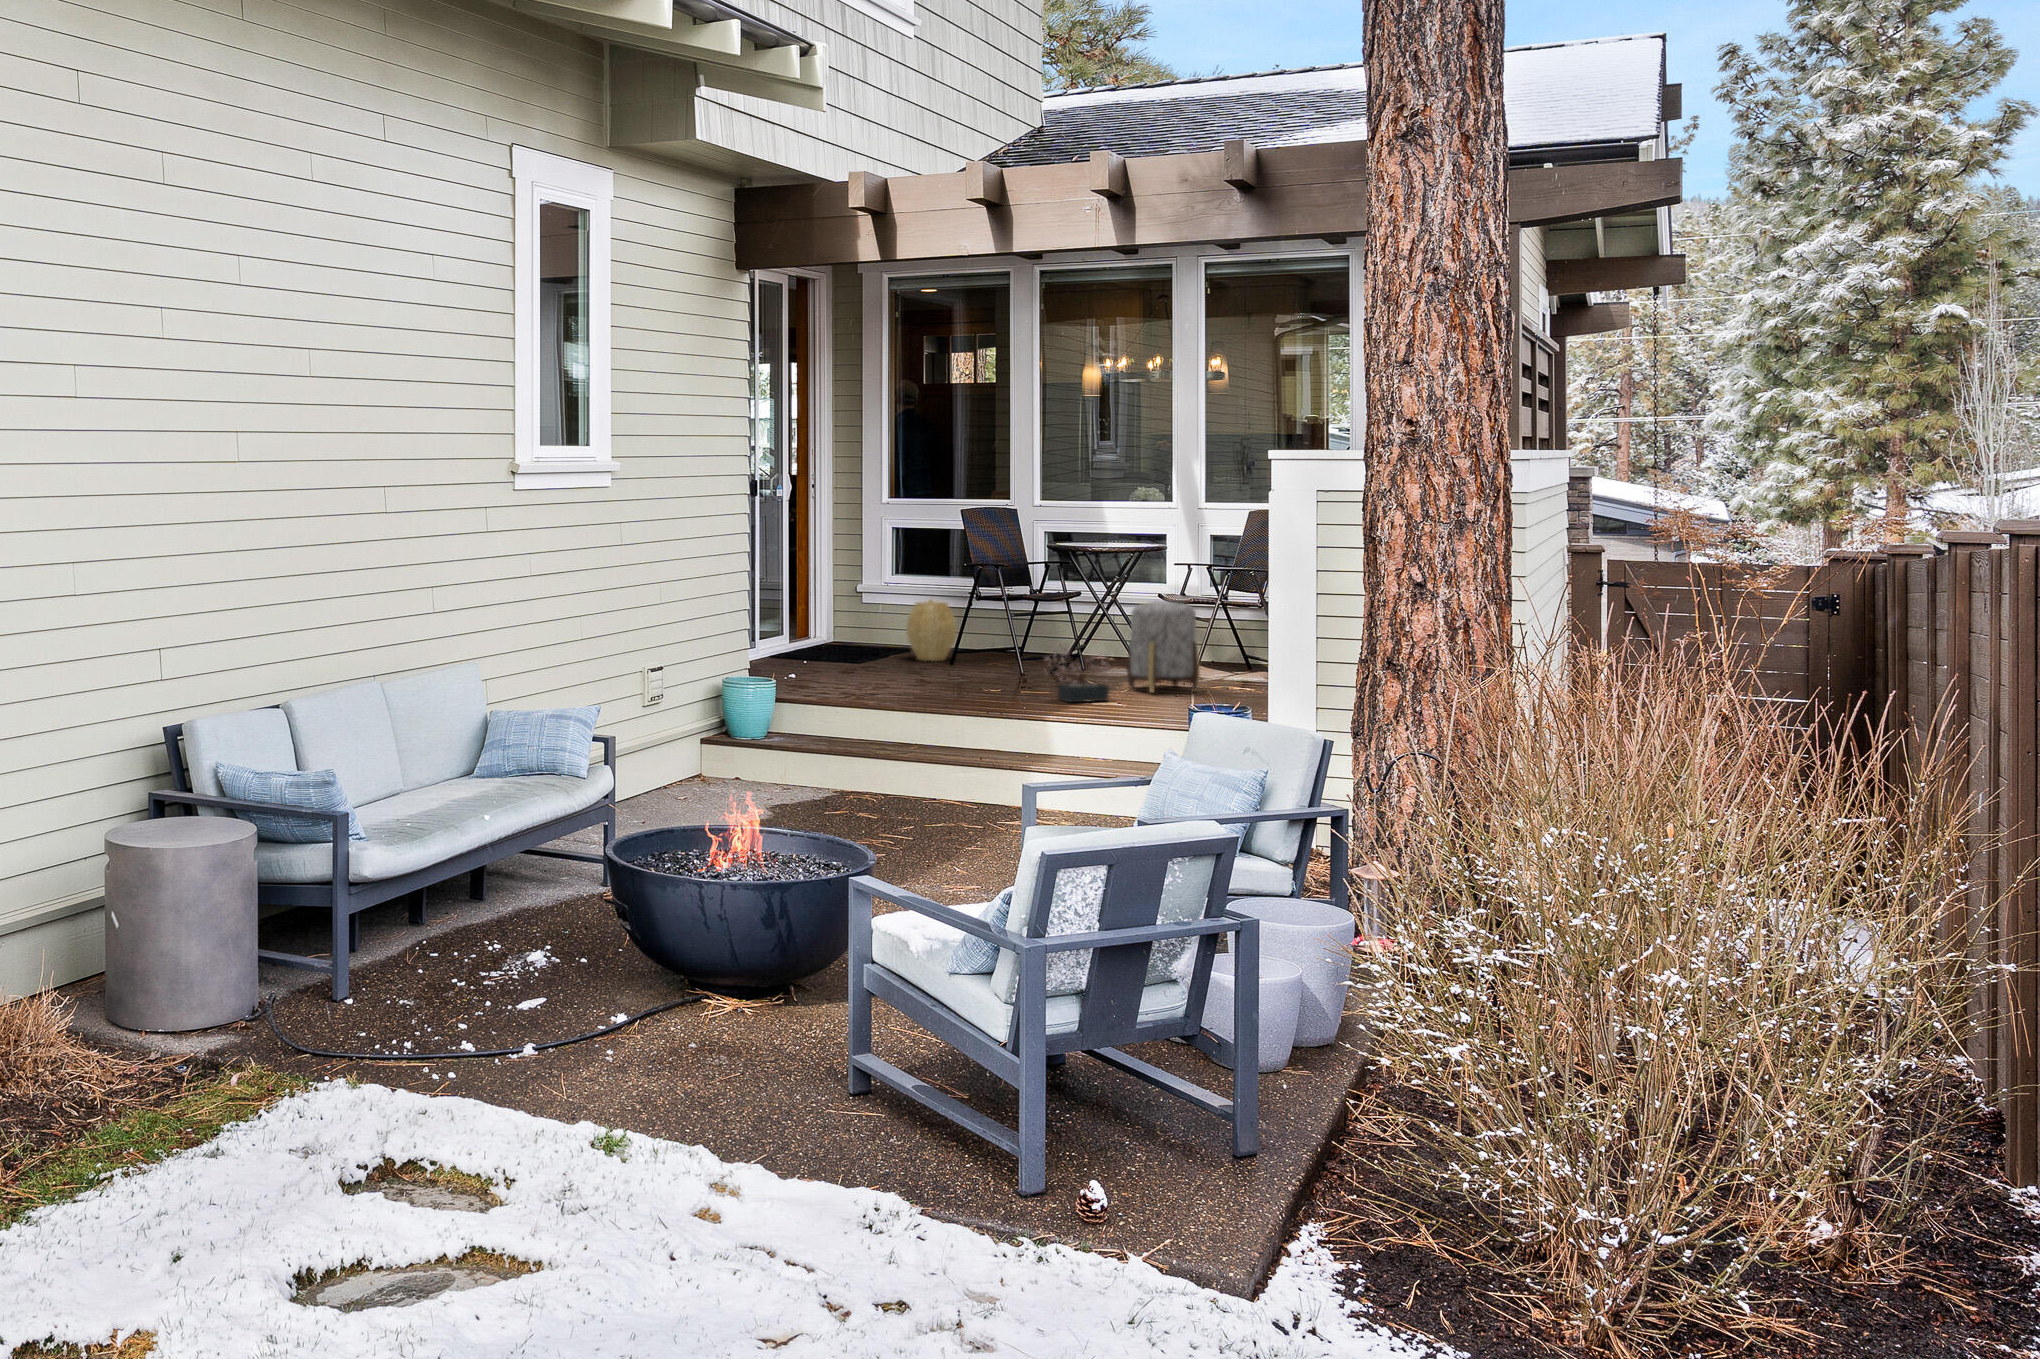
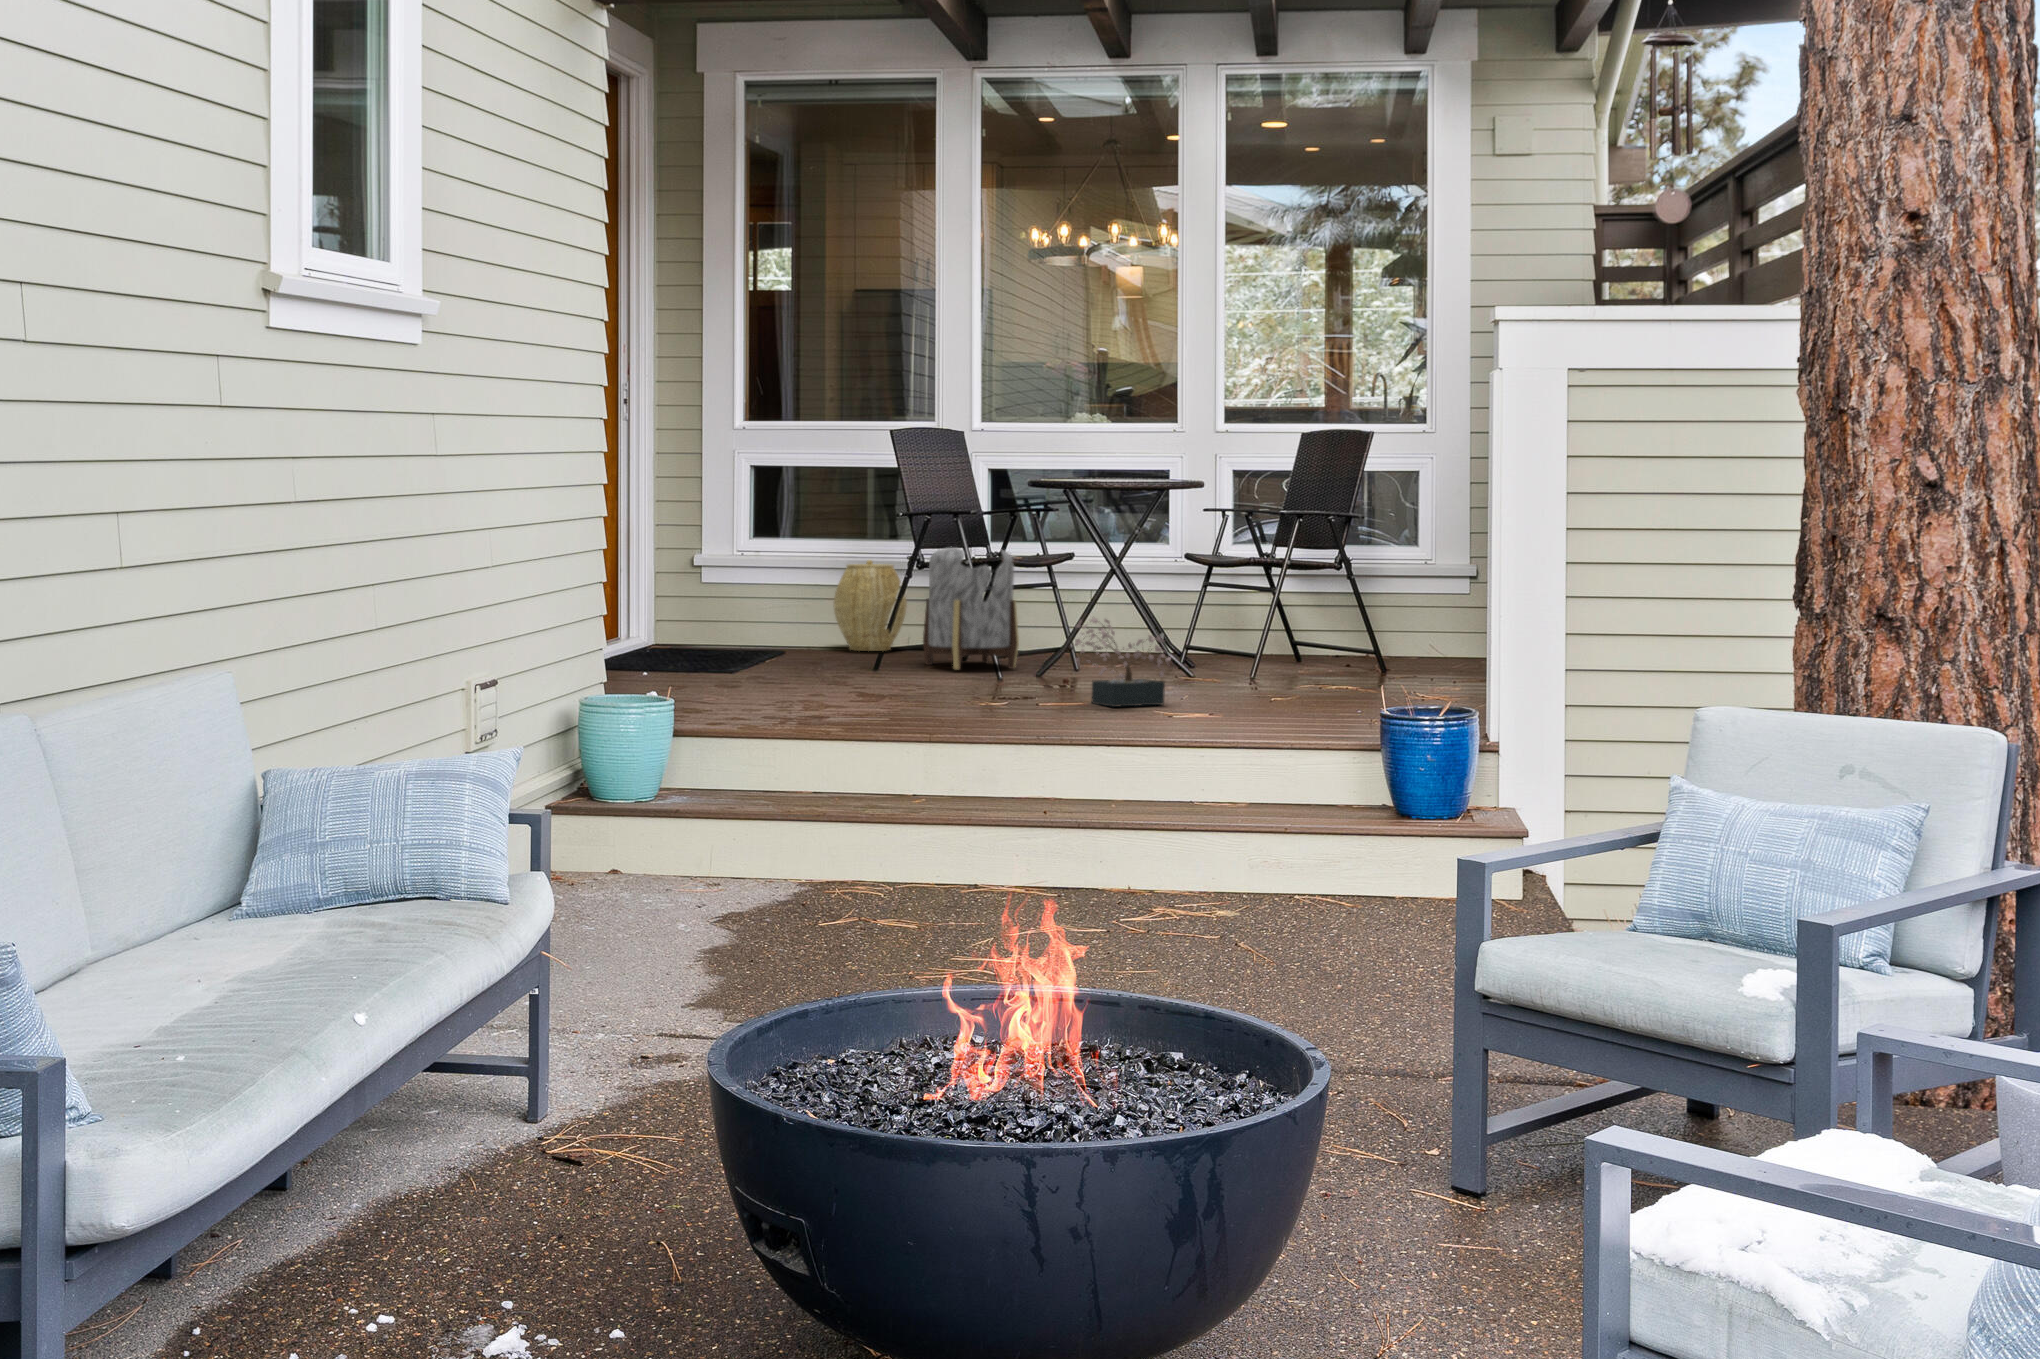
stool: present [1127,601,1200,693] -> present [923,548,1019,669]

